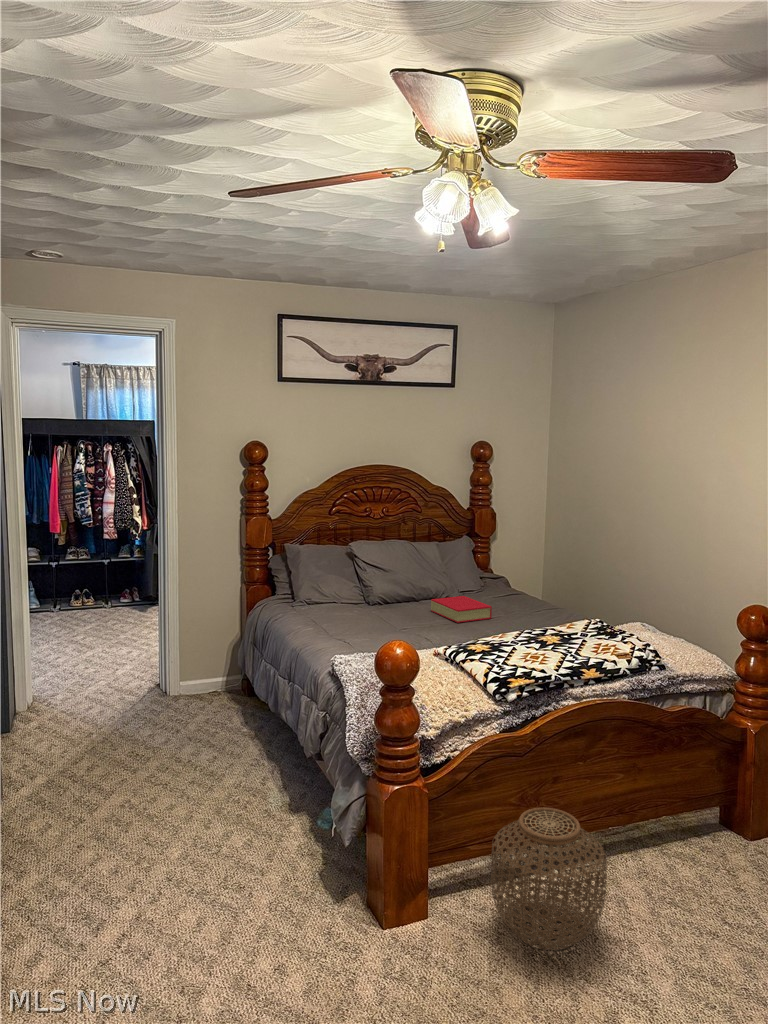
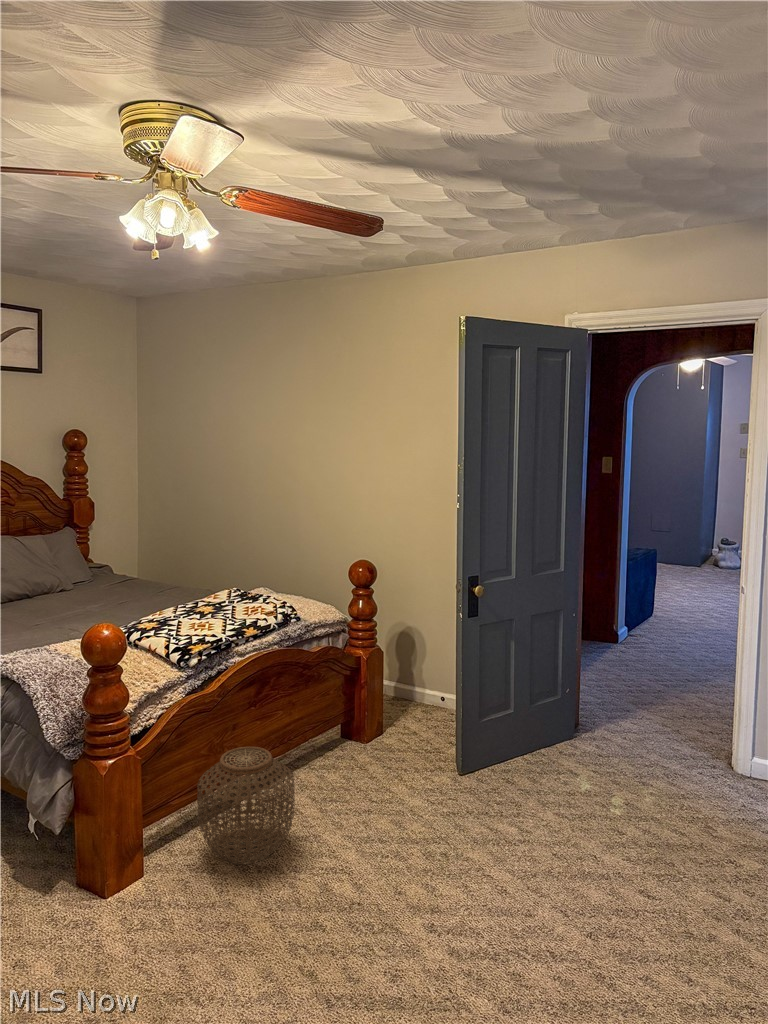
book: present [431,596,492,623] -> none [56,586,123,612]

